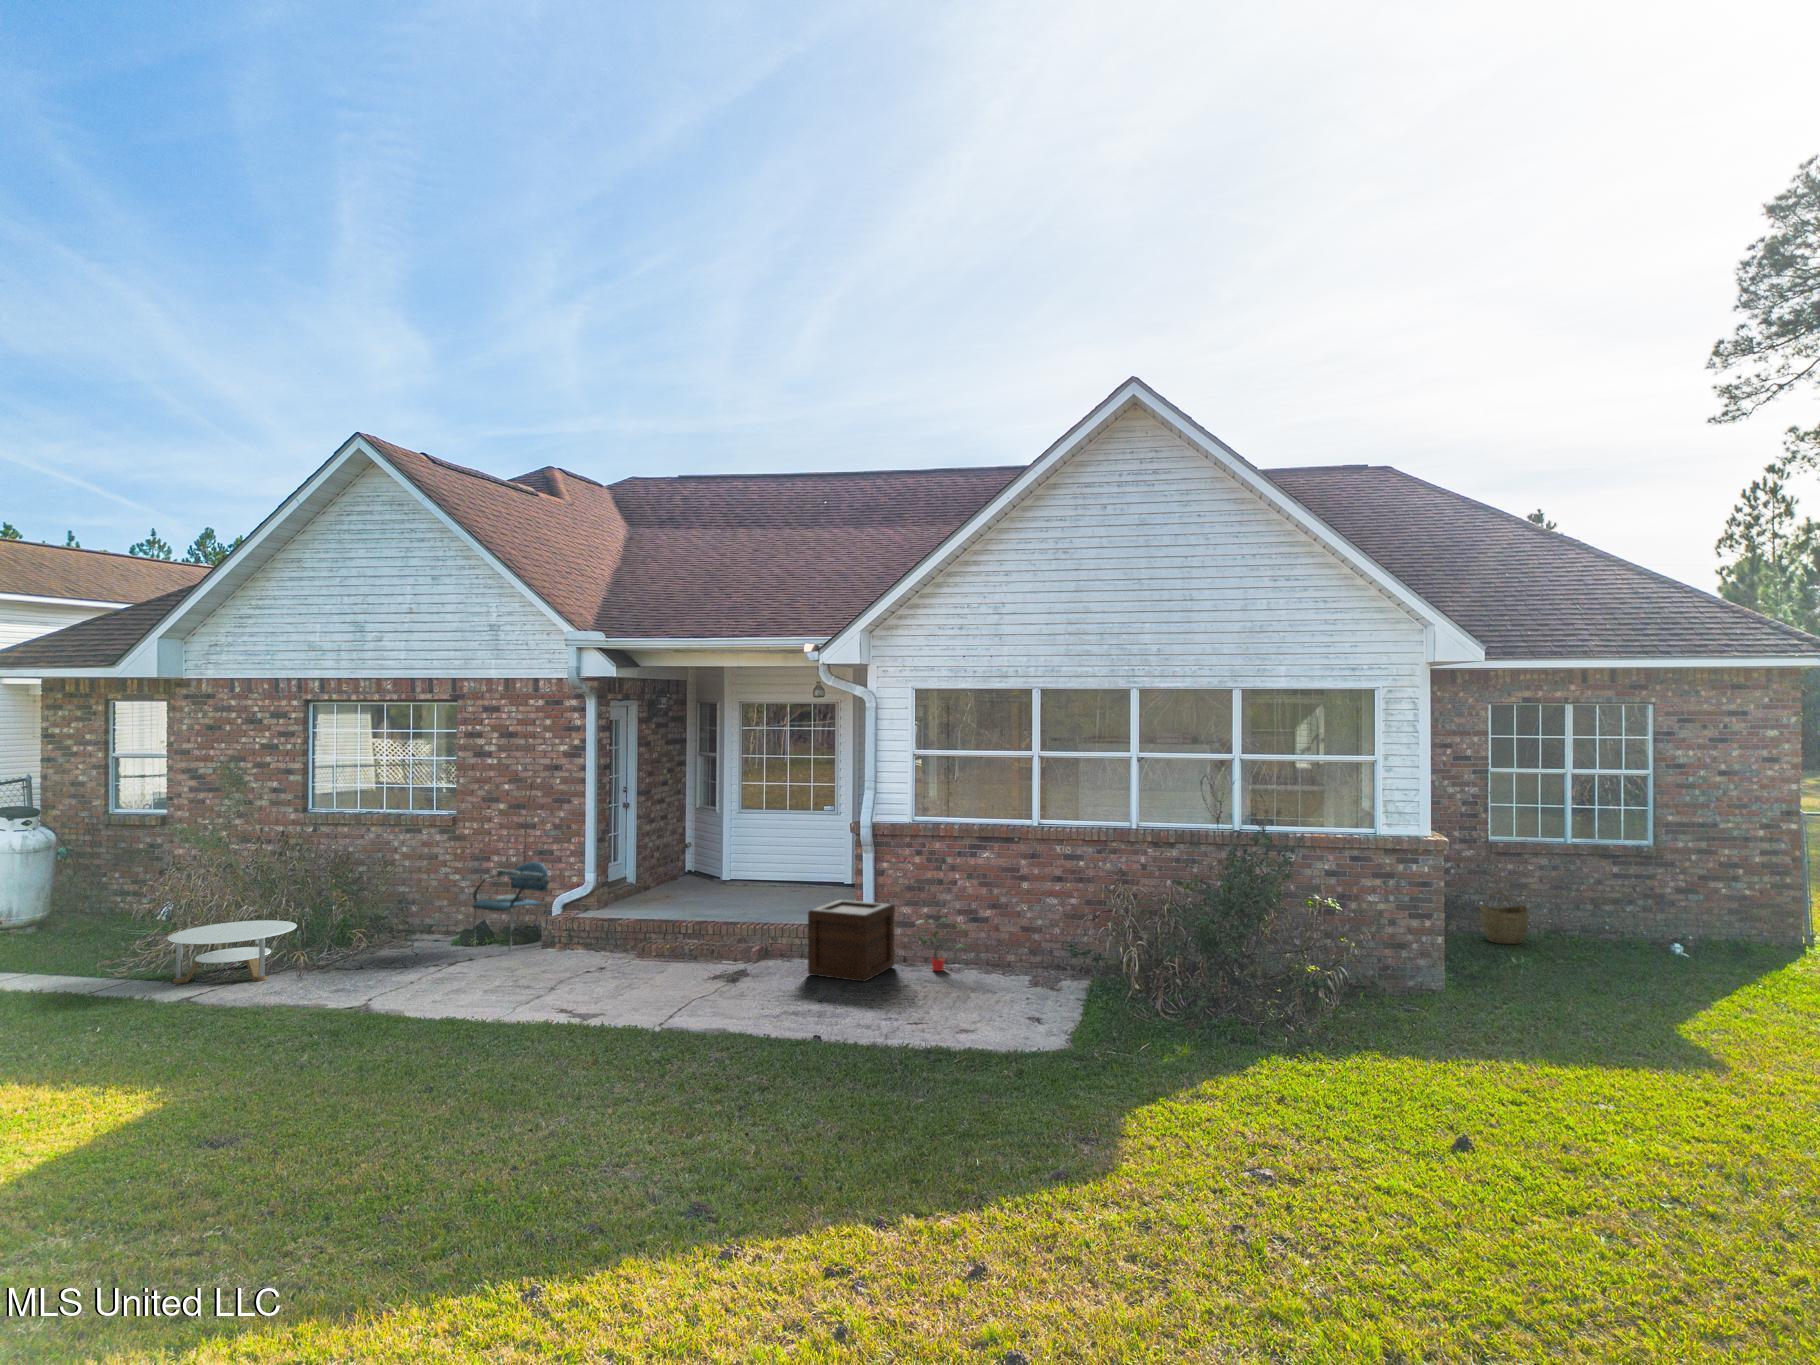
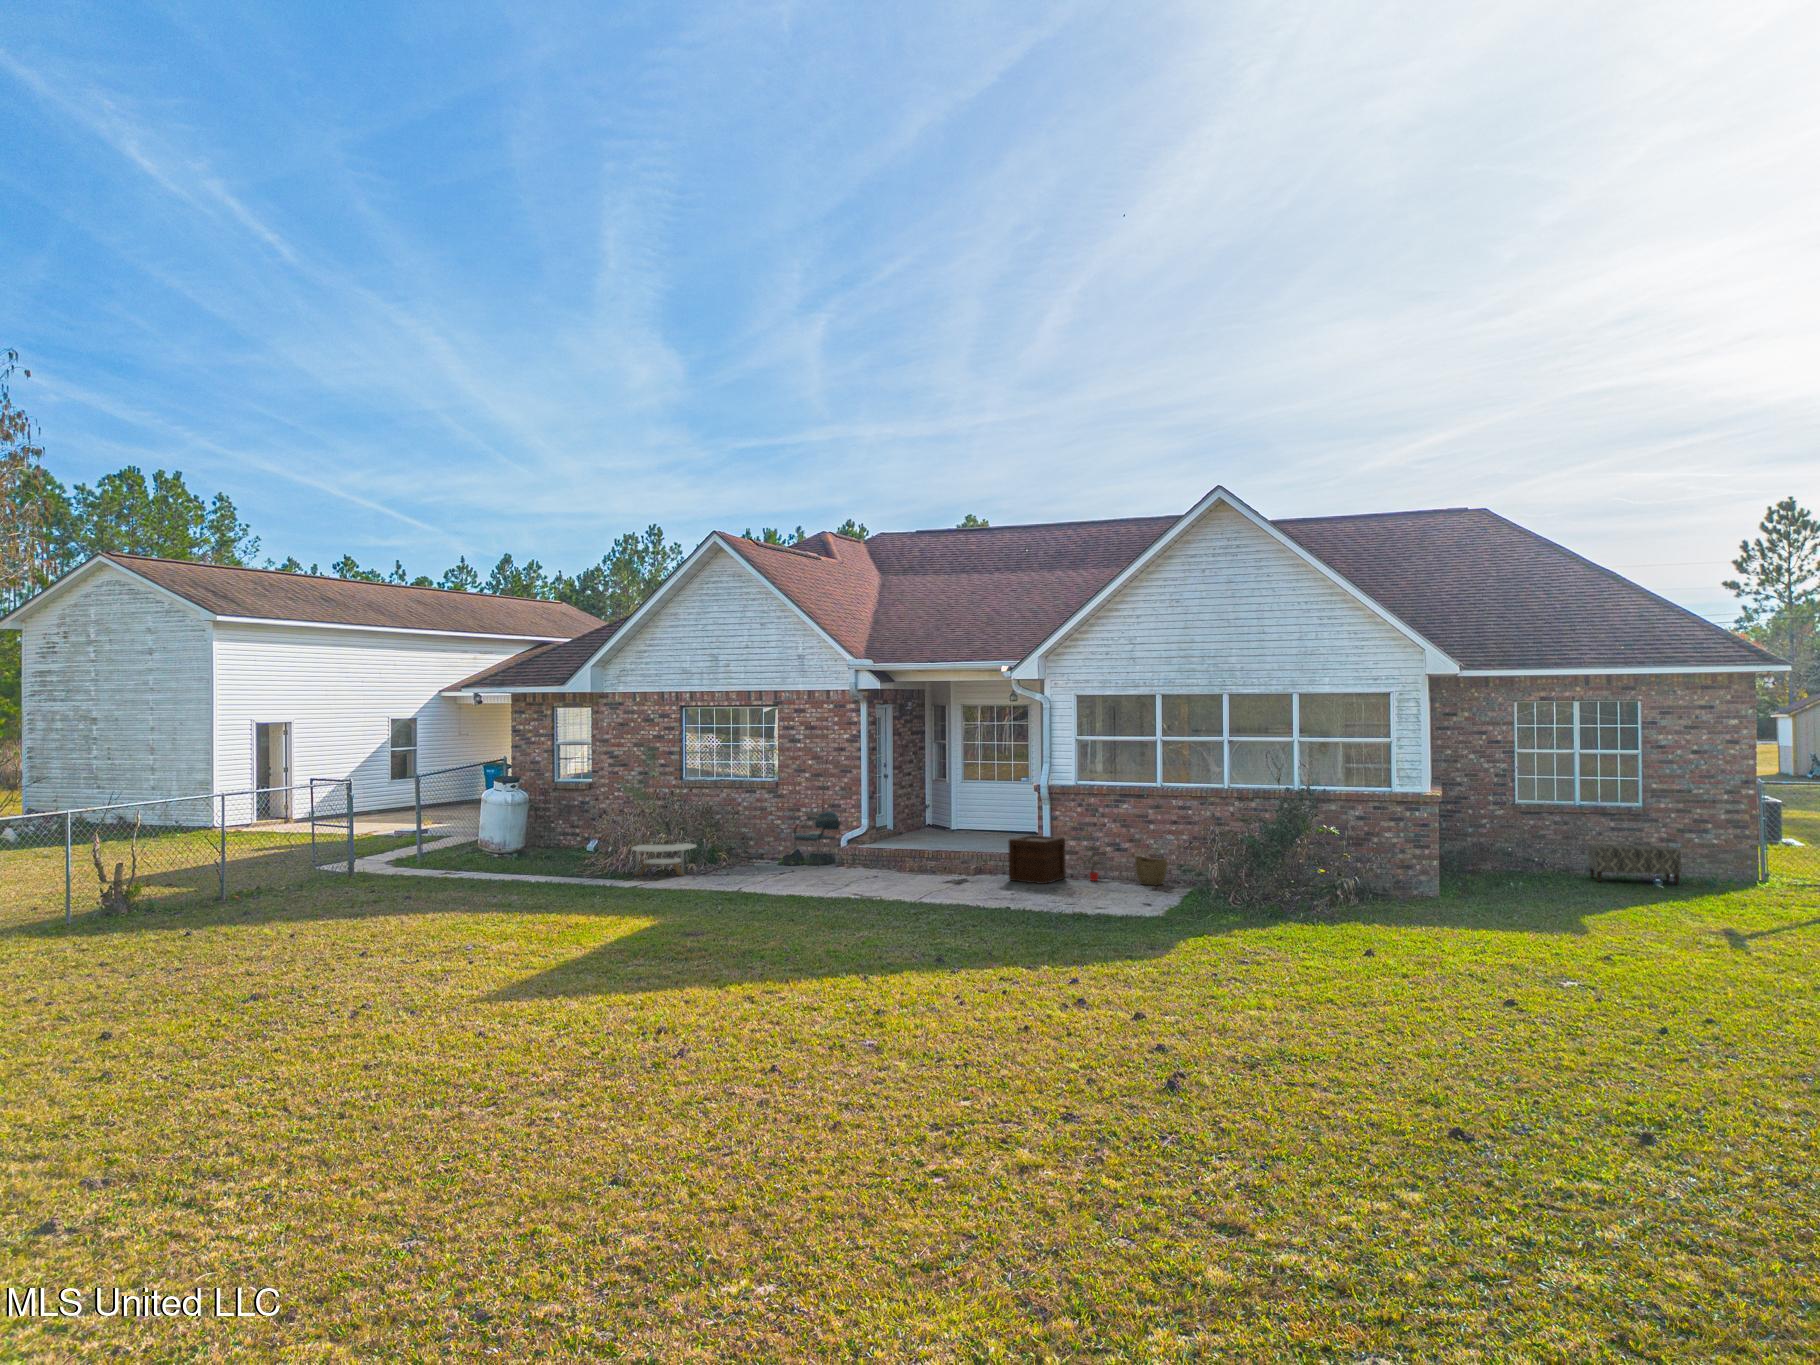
woven basket: present [1480,894,1529,944] -> present [1135,850,1168,885]
bench: none [1585,895,1717,953] -> present [1588,844,1681,885]

